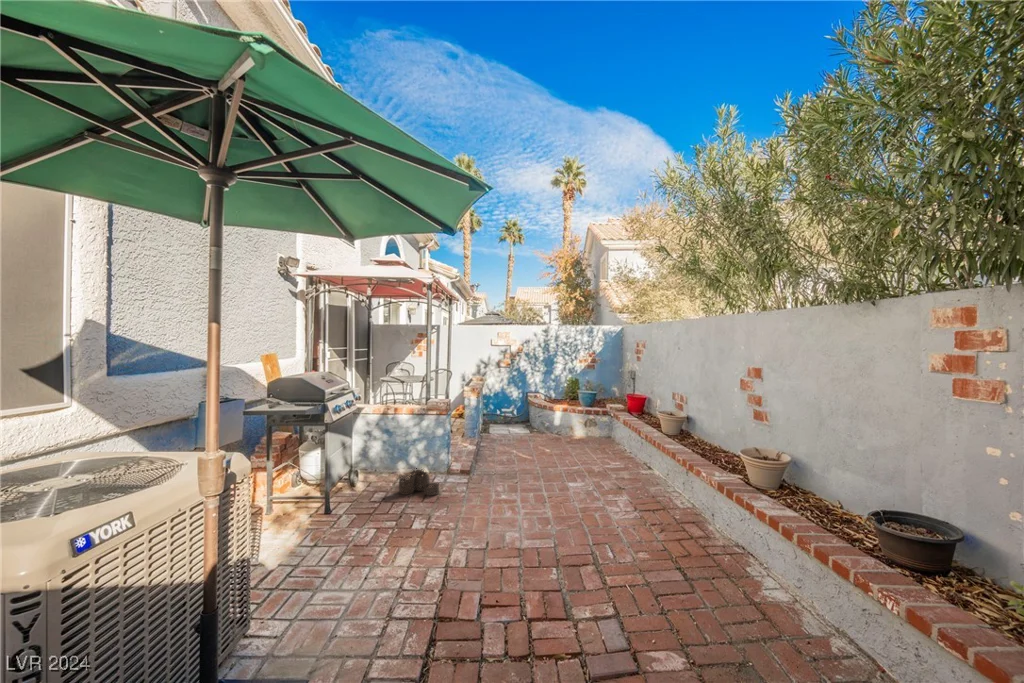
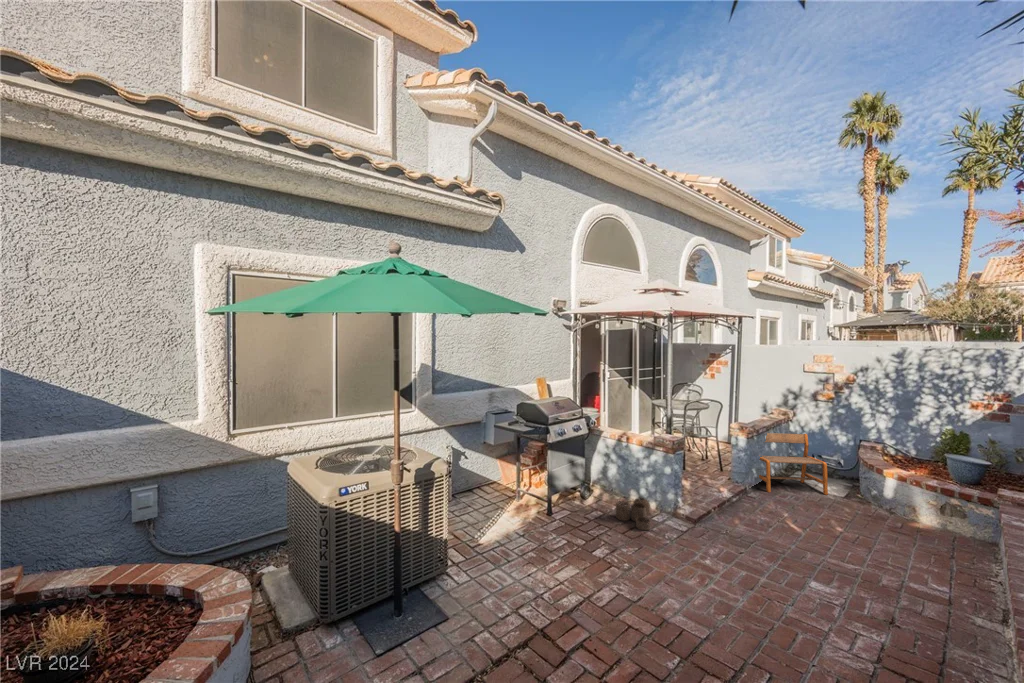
bench: none [474,391,524,442] -> present [759,433,828,495]

